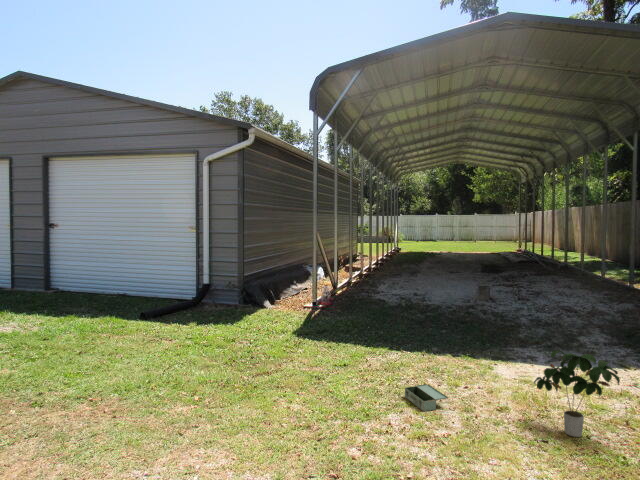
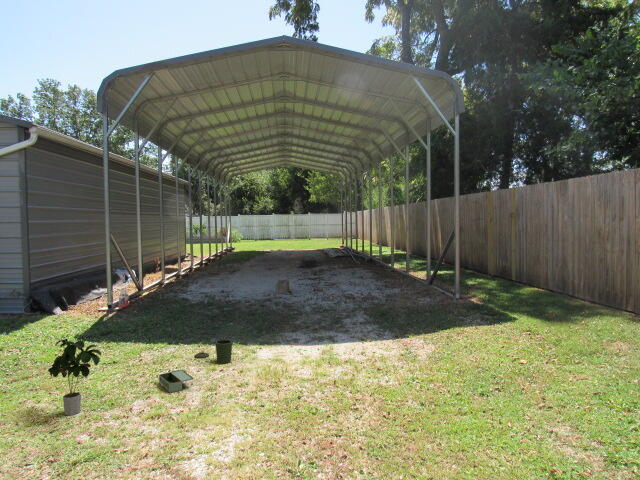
potted plant: present [534,350,620,437] -> present [48,339,101,415]
trash can: none [427,353,475,381] -> present [195,340,232,364]

